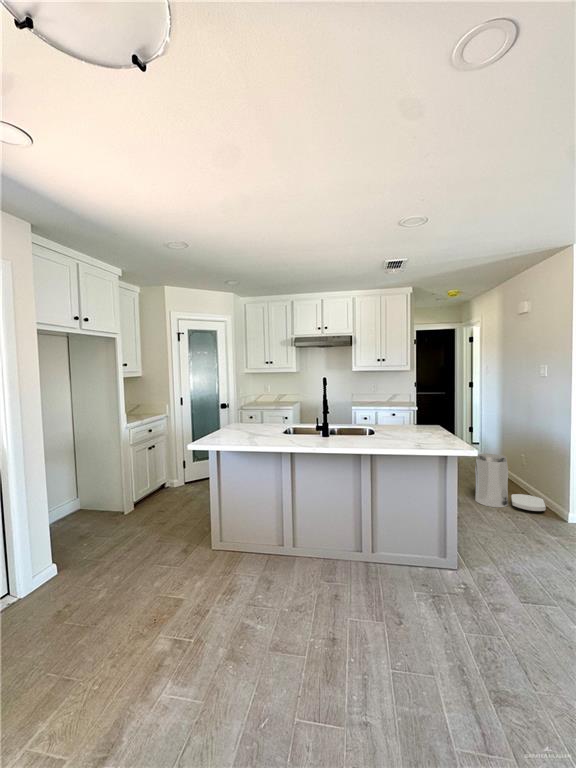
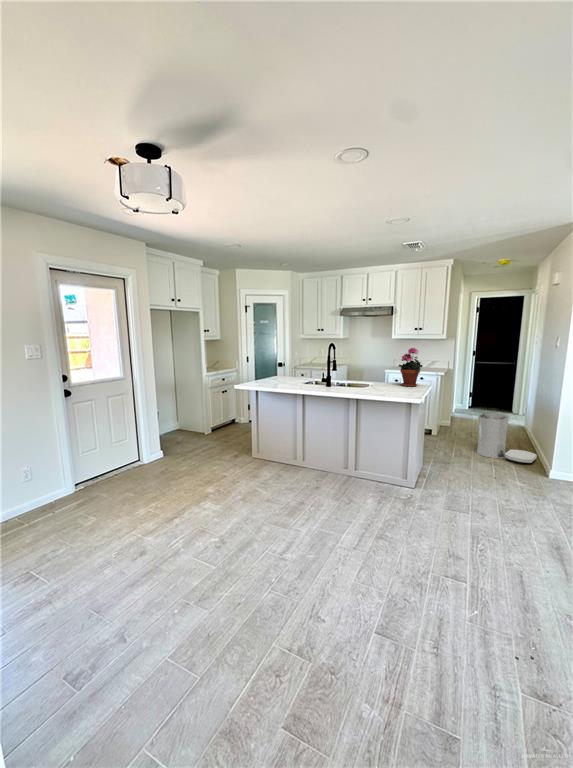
potted plant: none [404,382,436,432] -> present [399,348,423,387]

